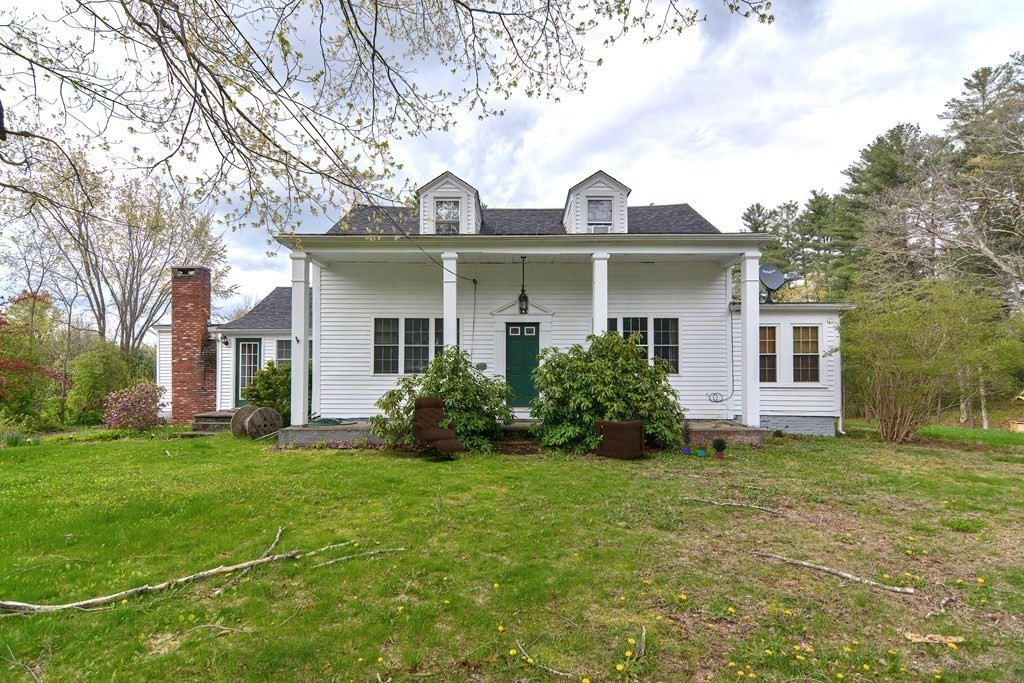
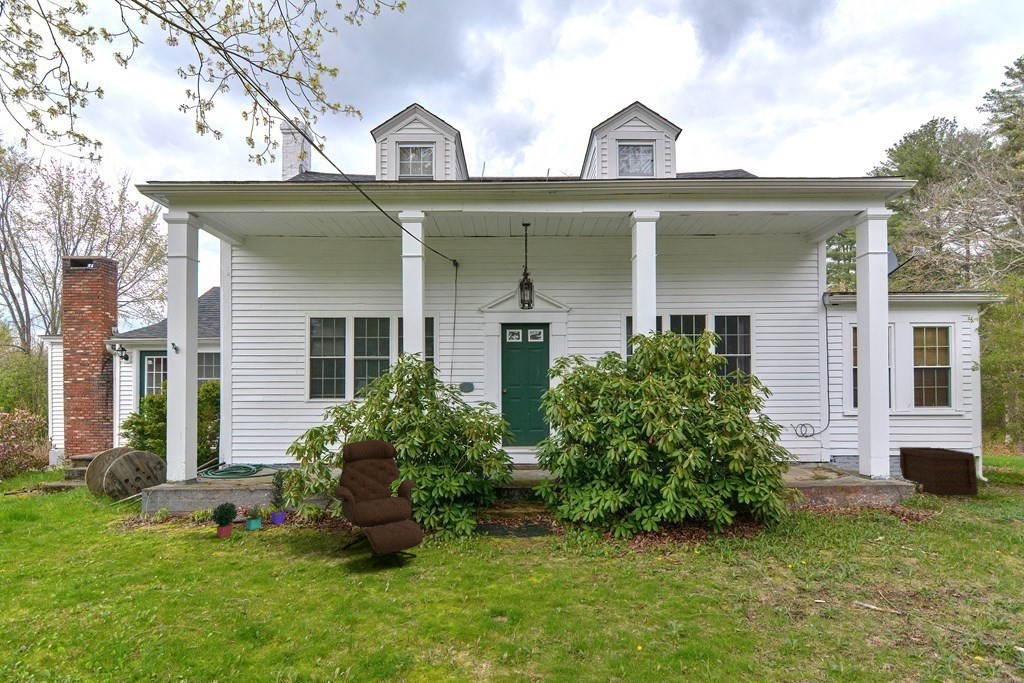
wooden crate: present [596,419,645,460] -> present [899,447,978,495]
potted plant: present [681,421,726,459] -> present [212,468,287,538]

